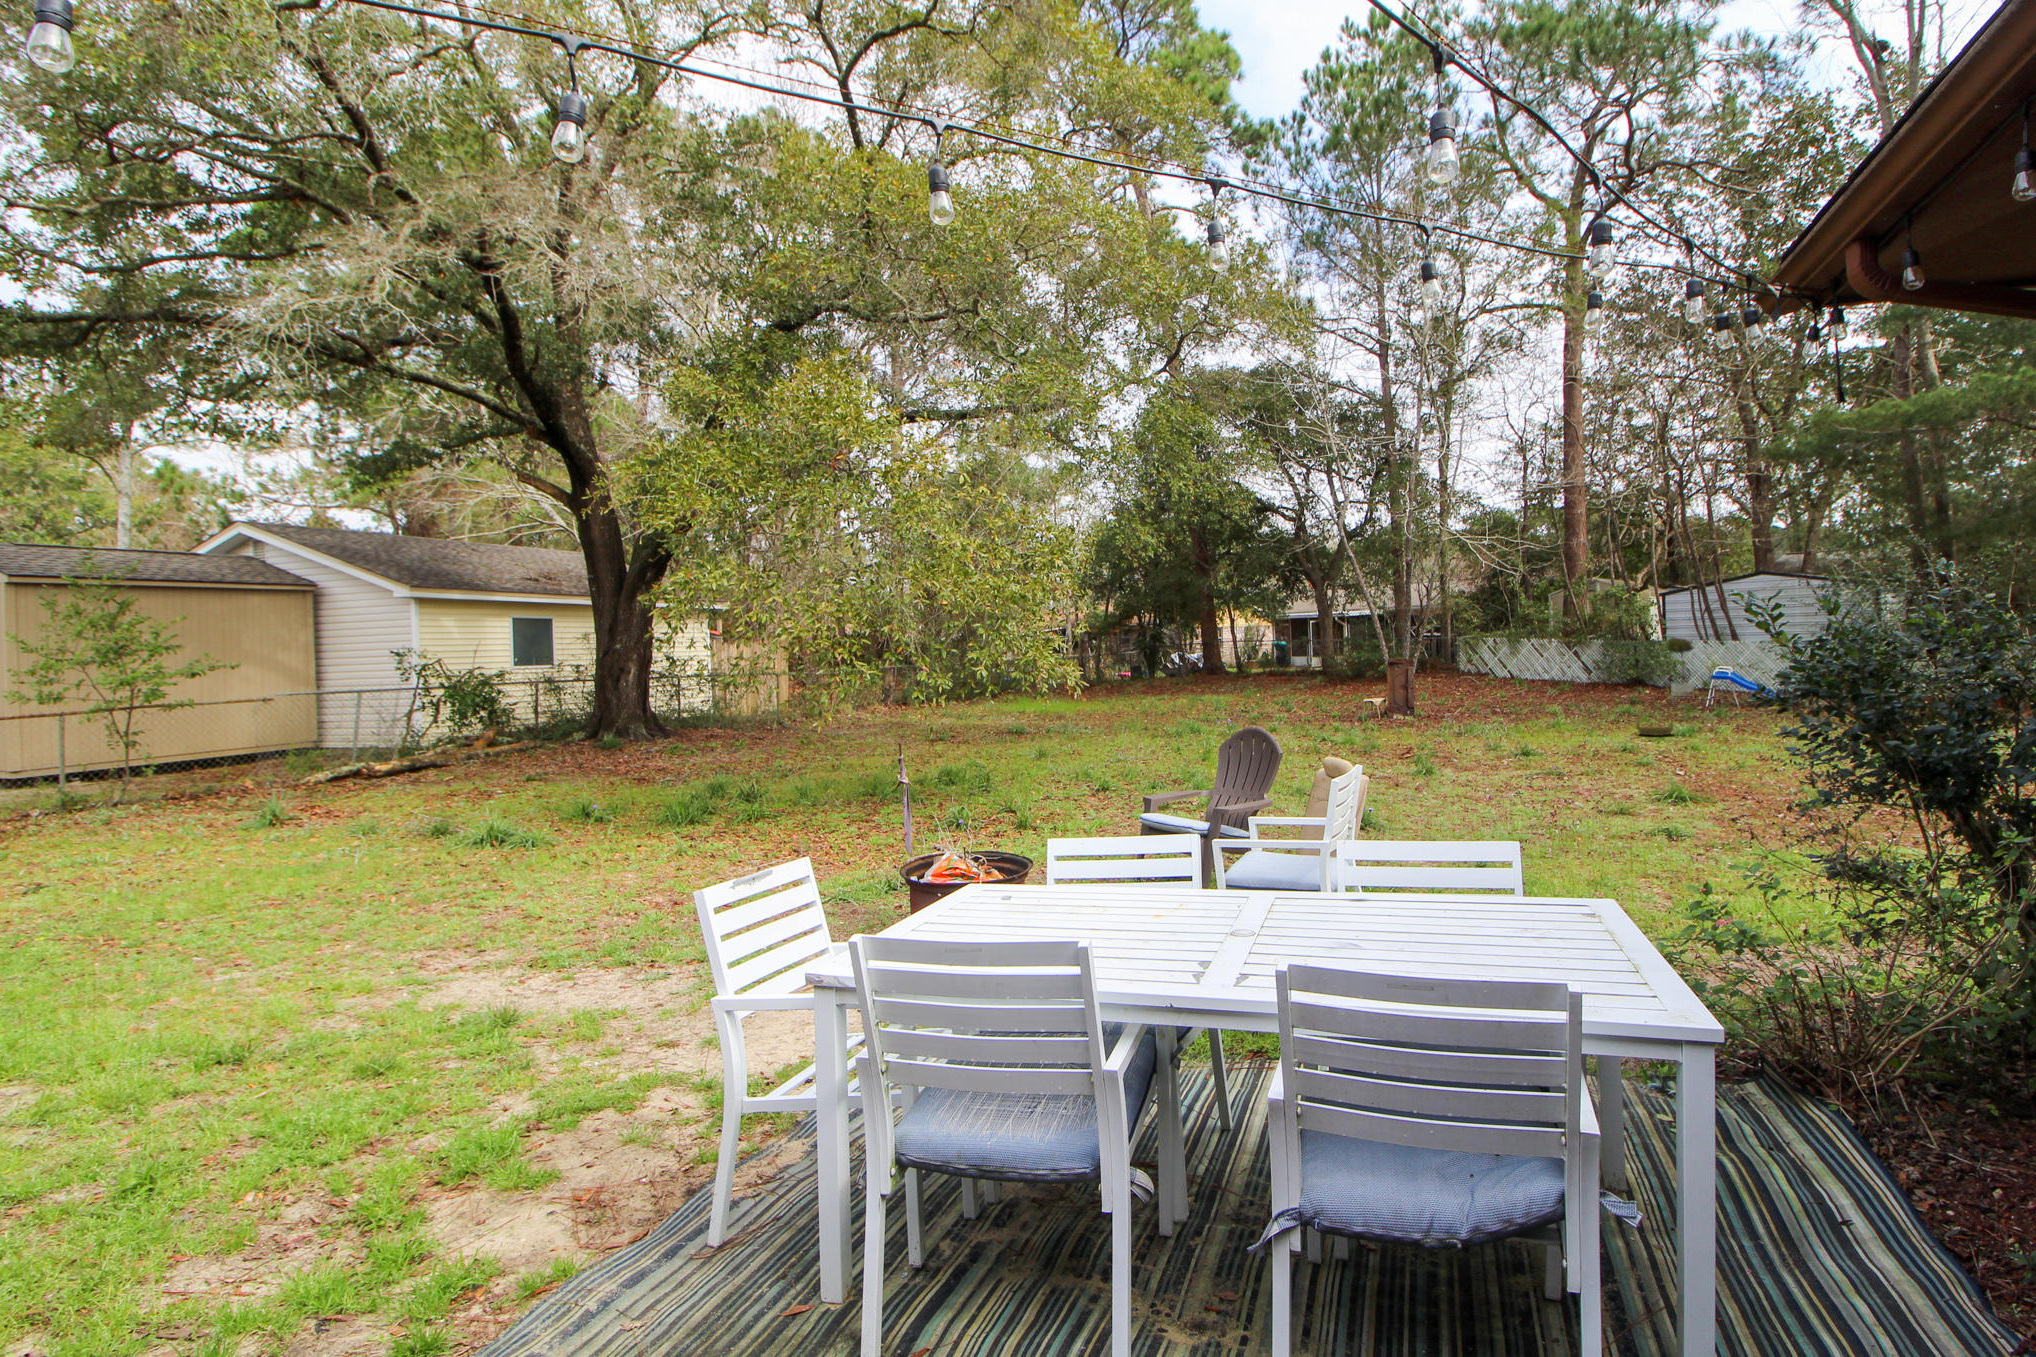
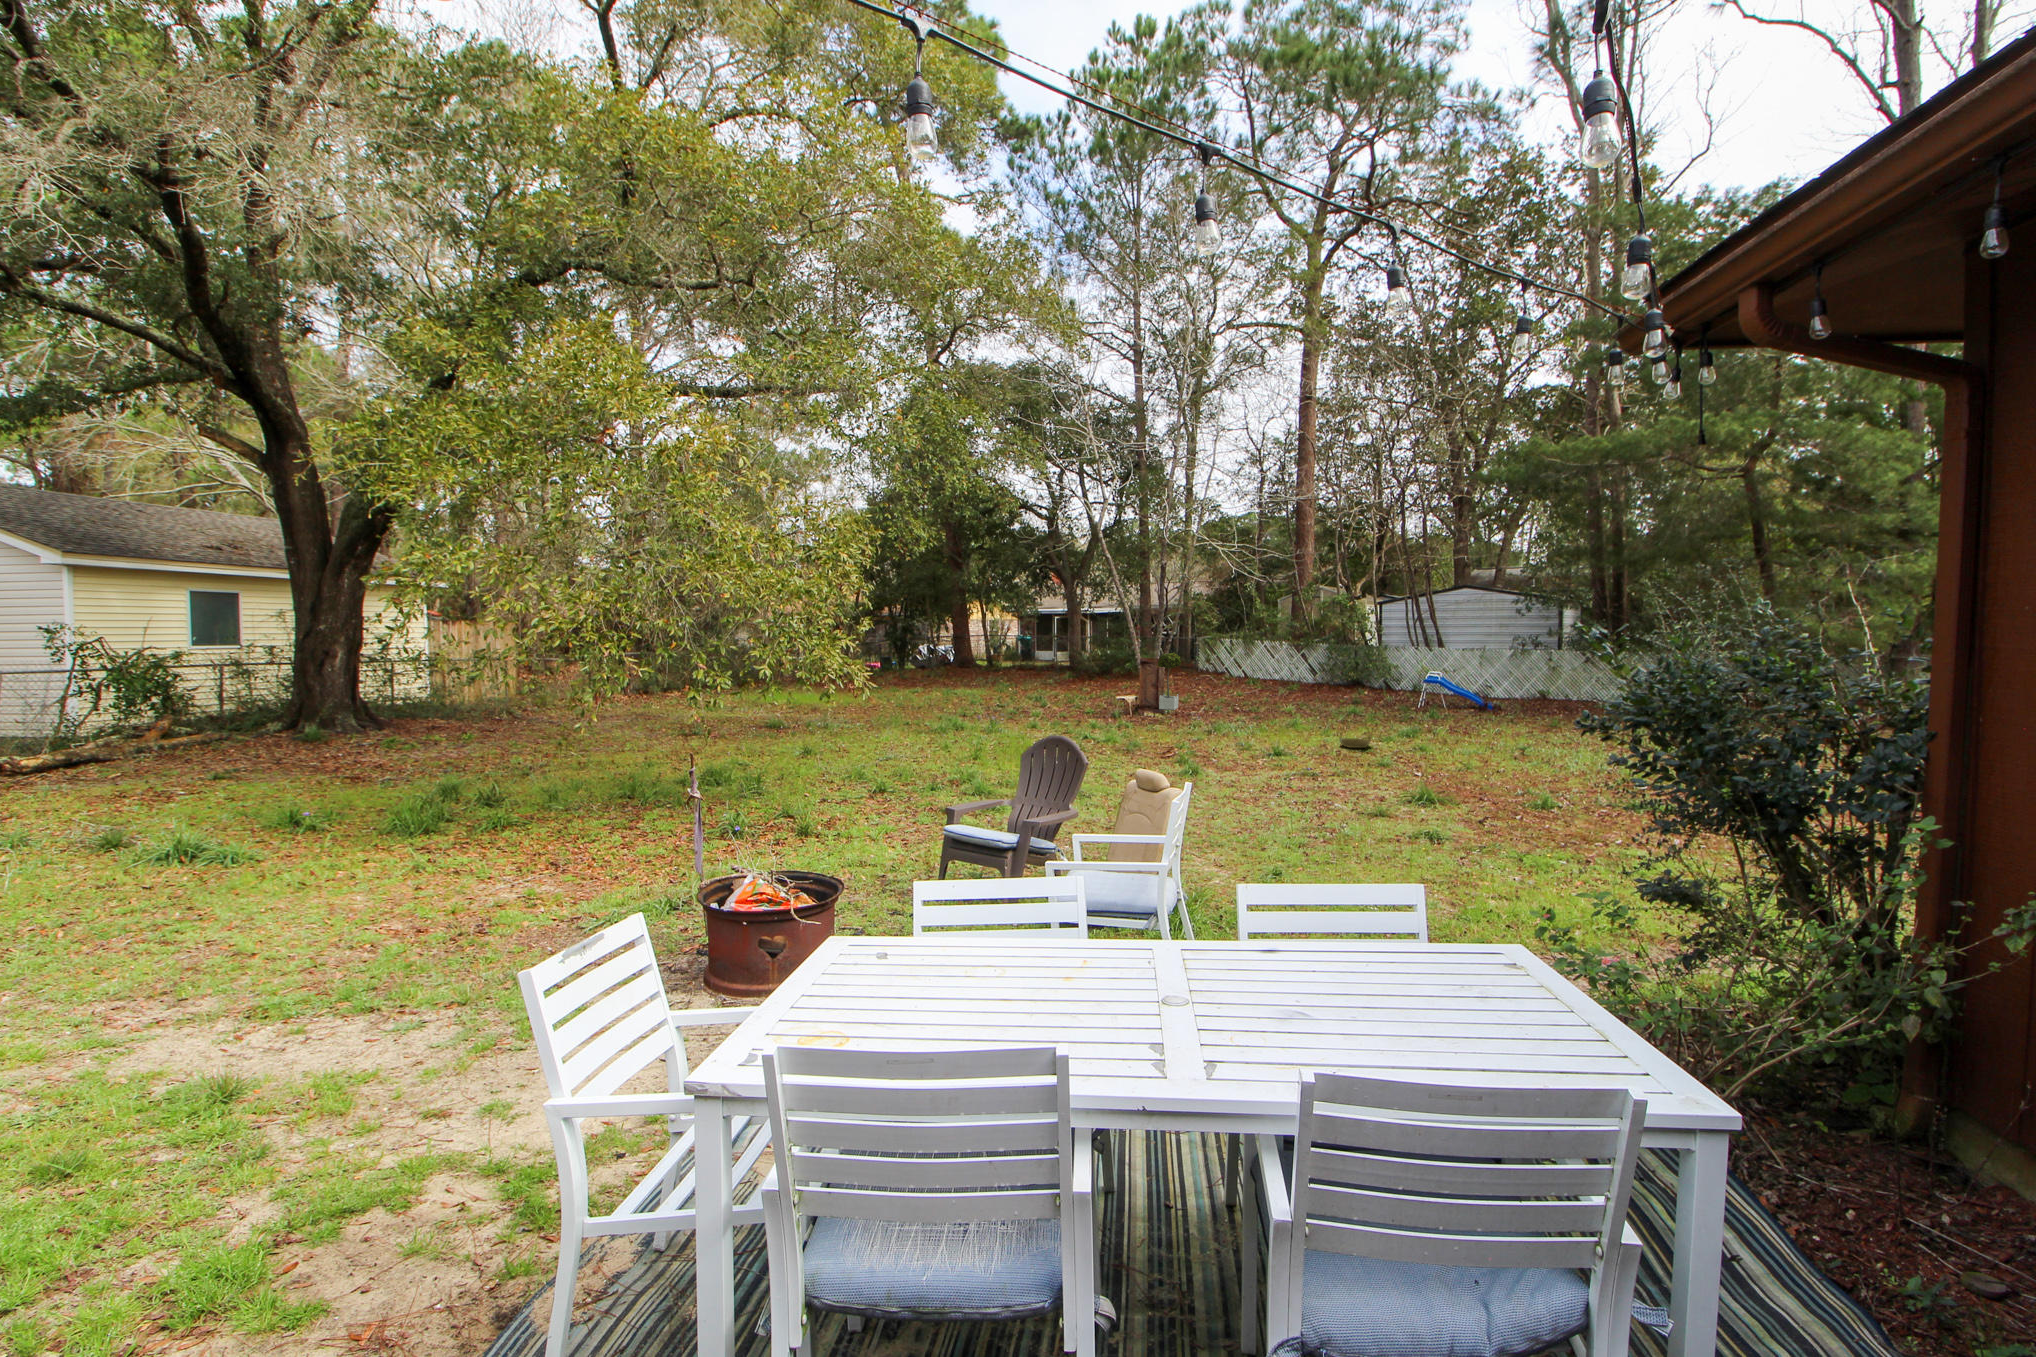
potted tree: present [1666,638,1694,696] -> present [1158,653,1181,710]

